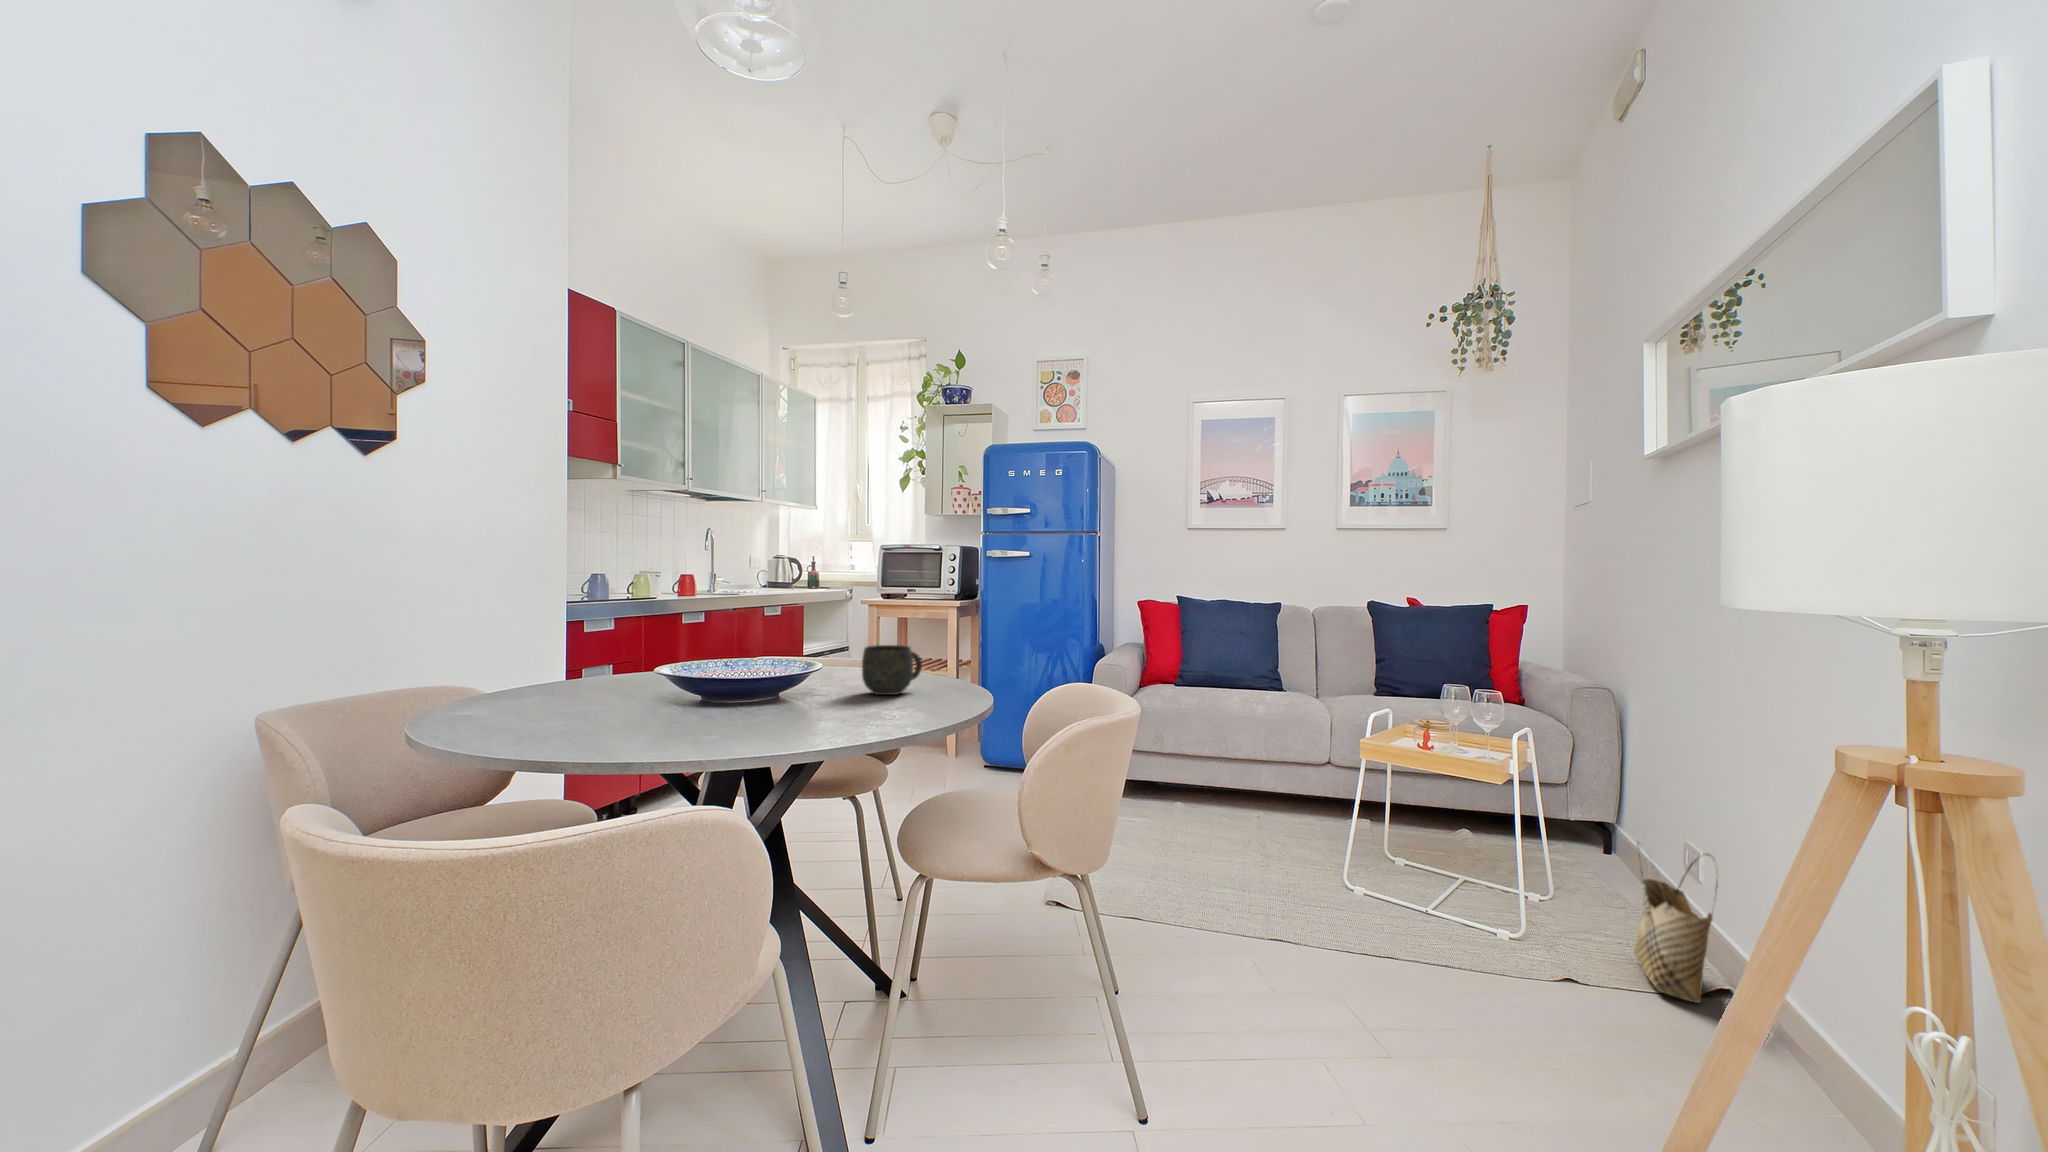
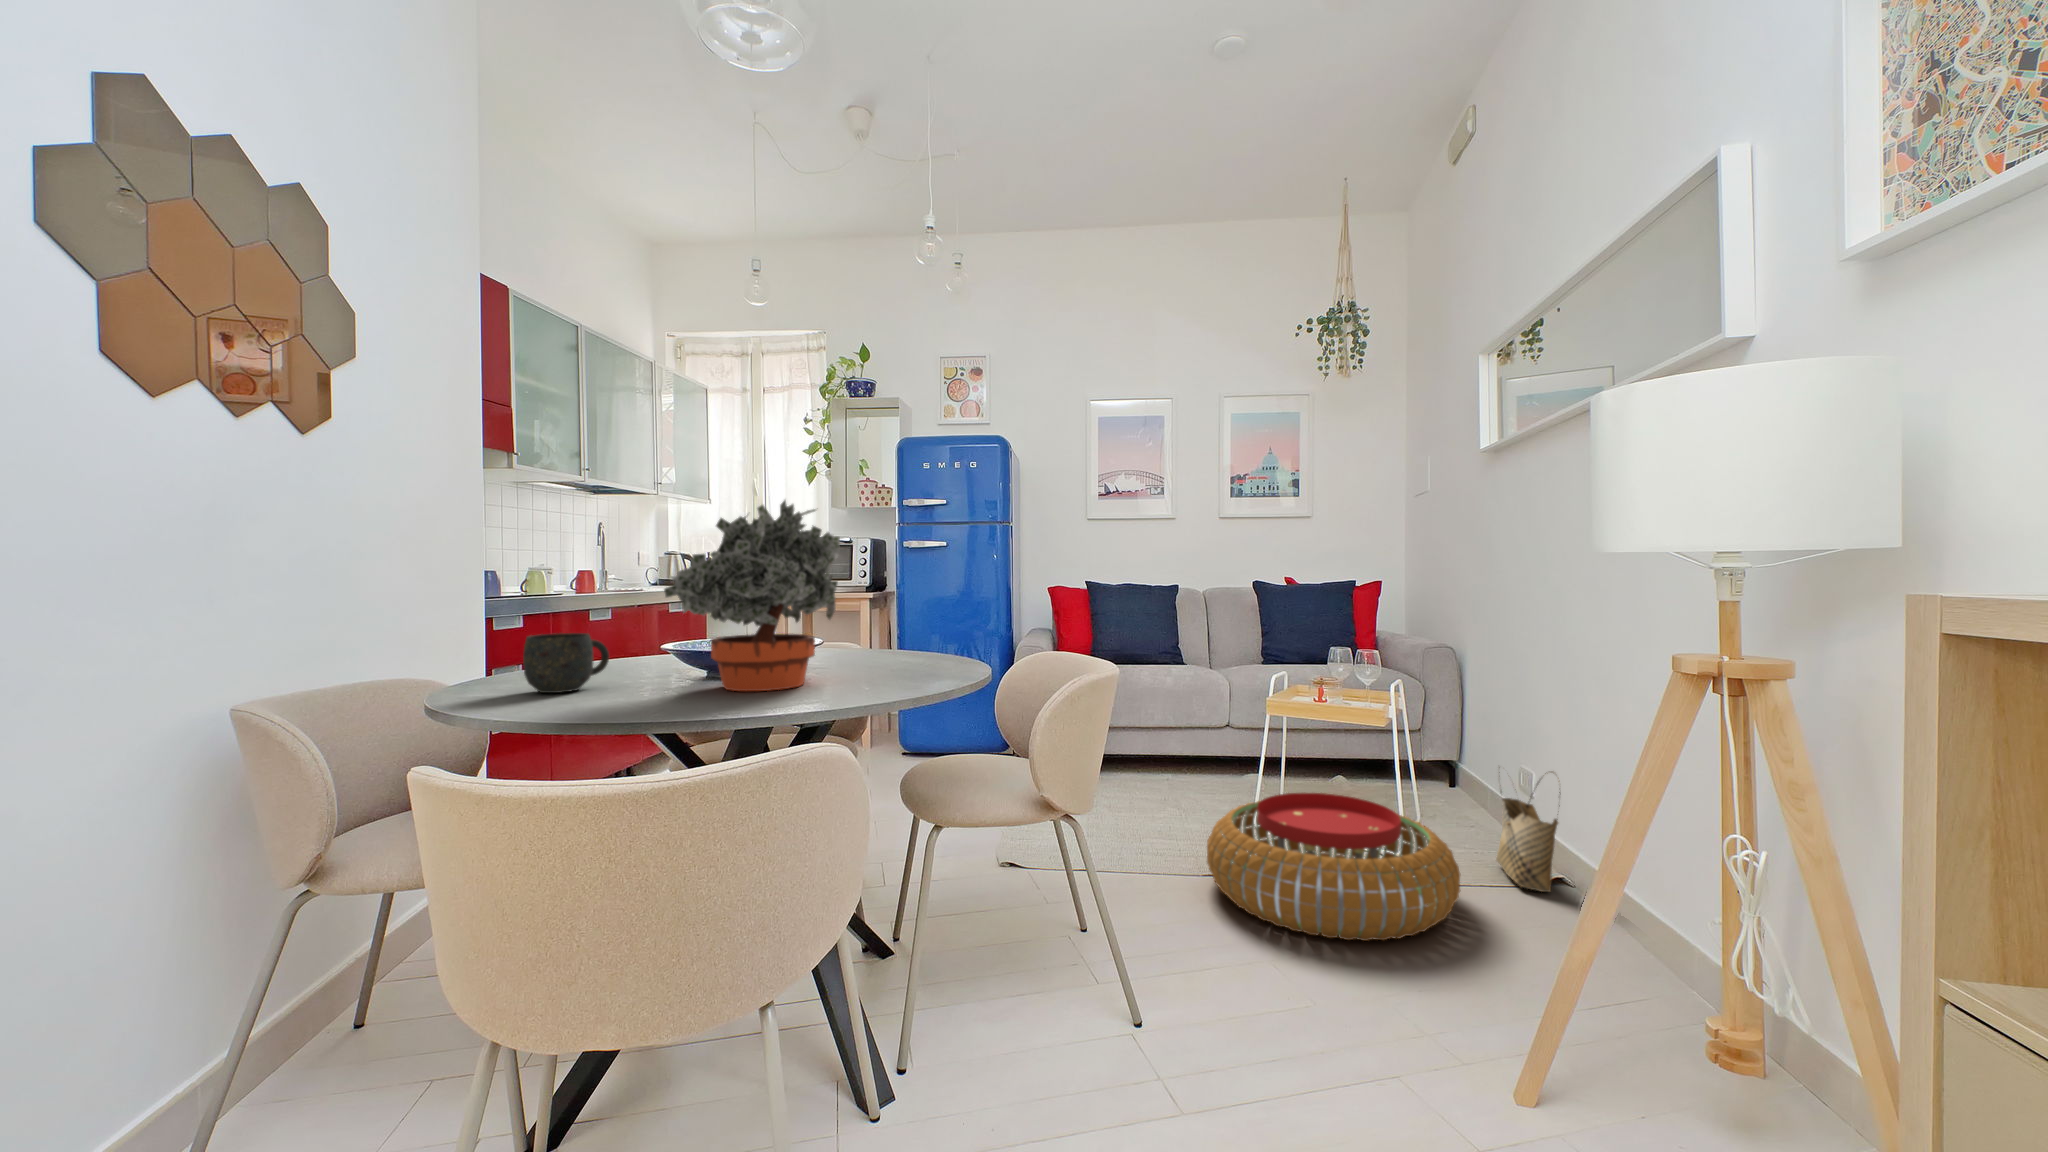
potted plant: none [627,526,818,731] -> present [664,500,840,691]
mug: present [862,645,922,695] -> present [523,633,609,693]
pouf: none [1267,854,1572,1045] -> present [1207,793,1460,941]

